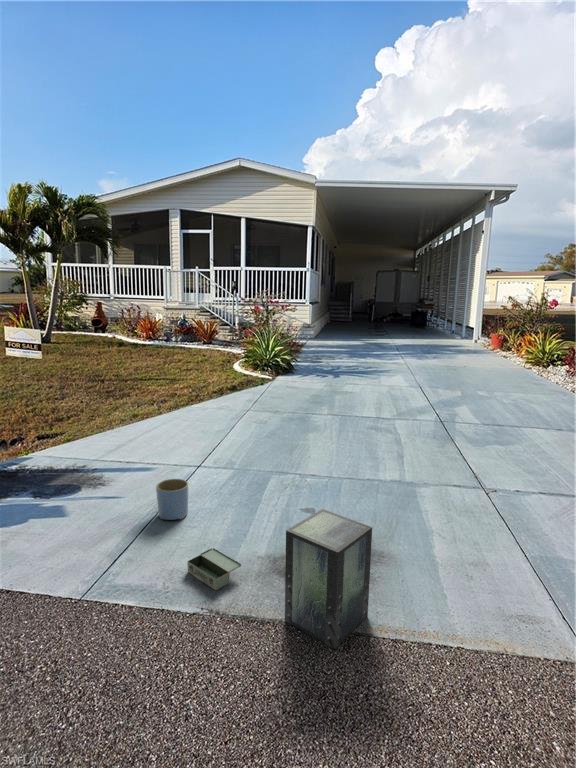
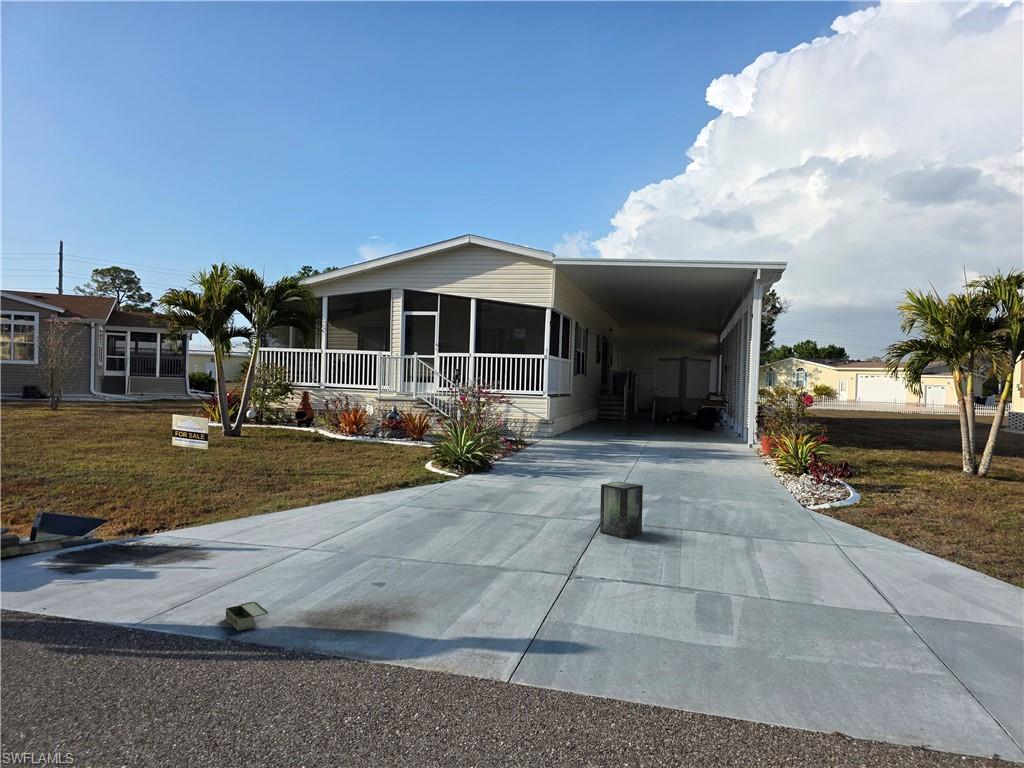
planter: present [156,479,188,520] -> none [232,549,264,586]
storage box: present [285,509,372,649] -> present [600,482,643,538]

